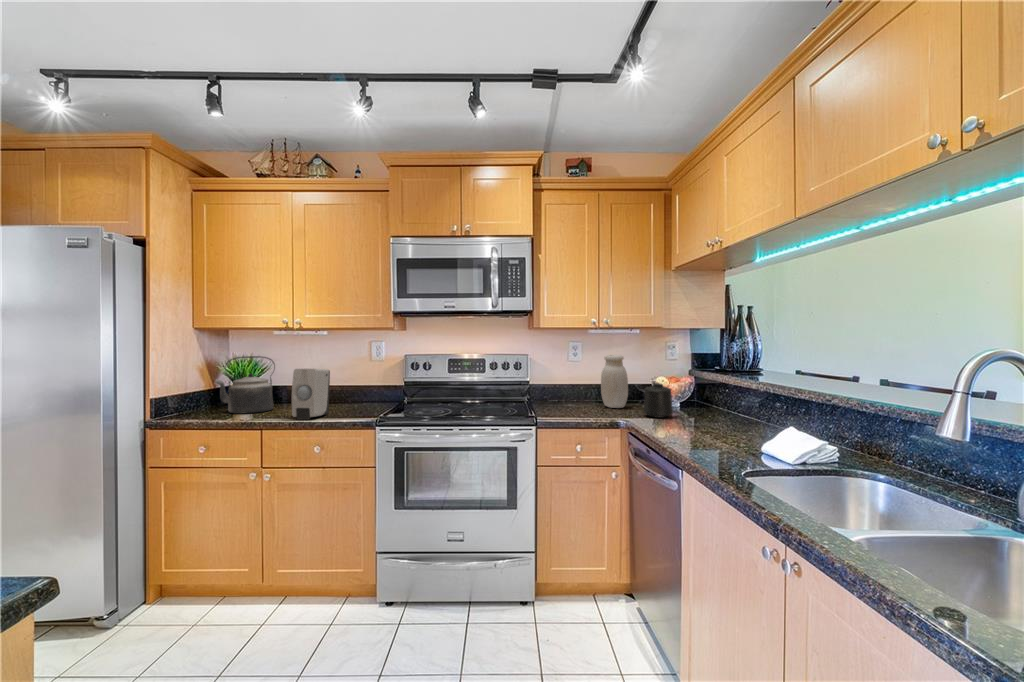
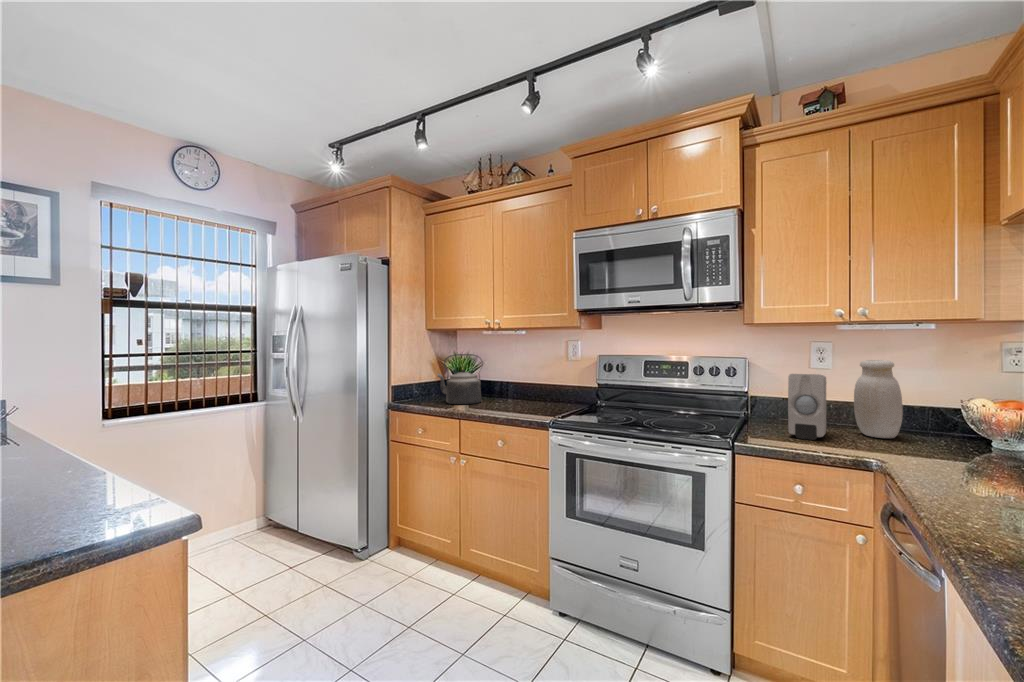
soap dispenser: present [292,369,330,420] -> present [788,374,826,440]
mug: present [644,383,673,418] -> none [921,407,984,463]

